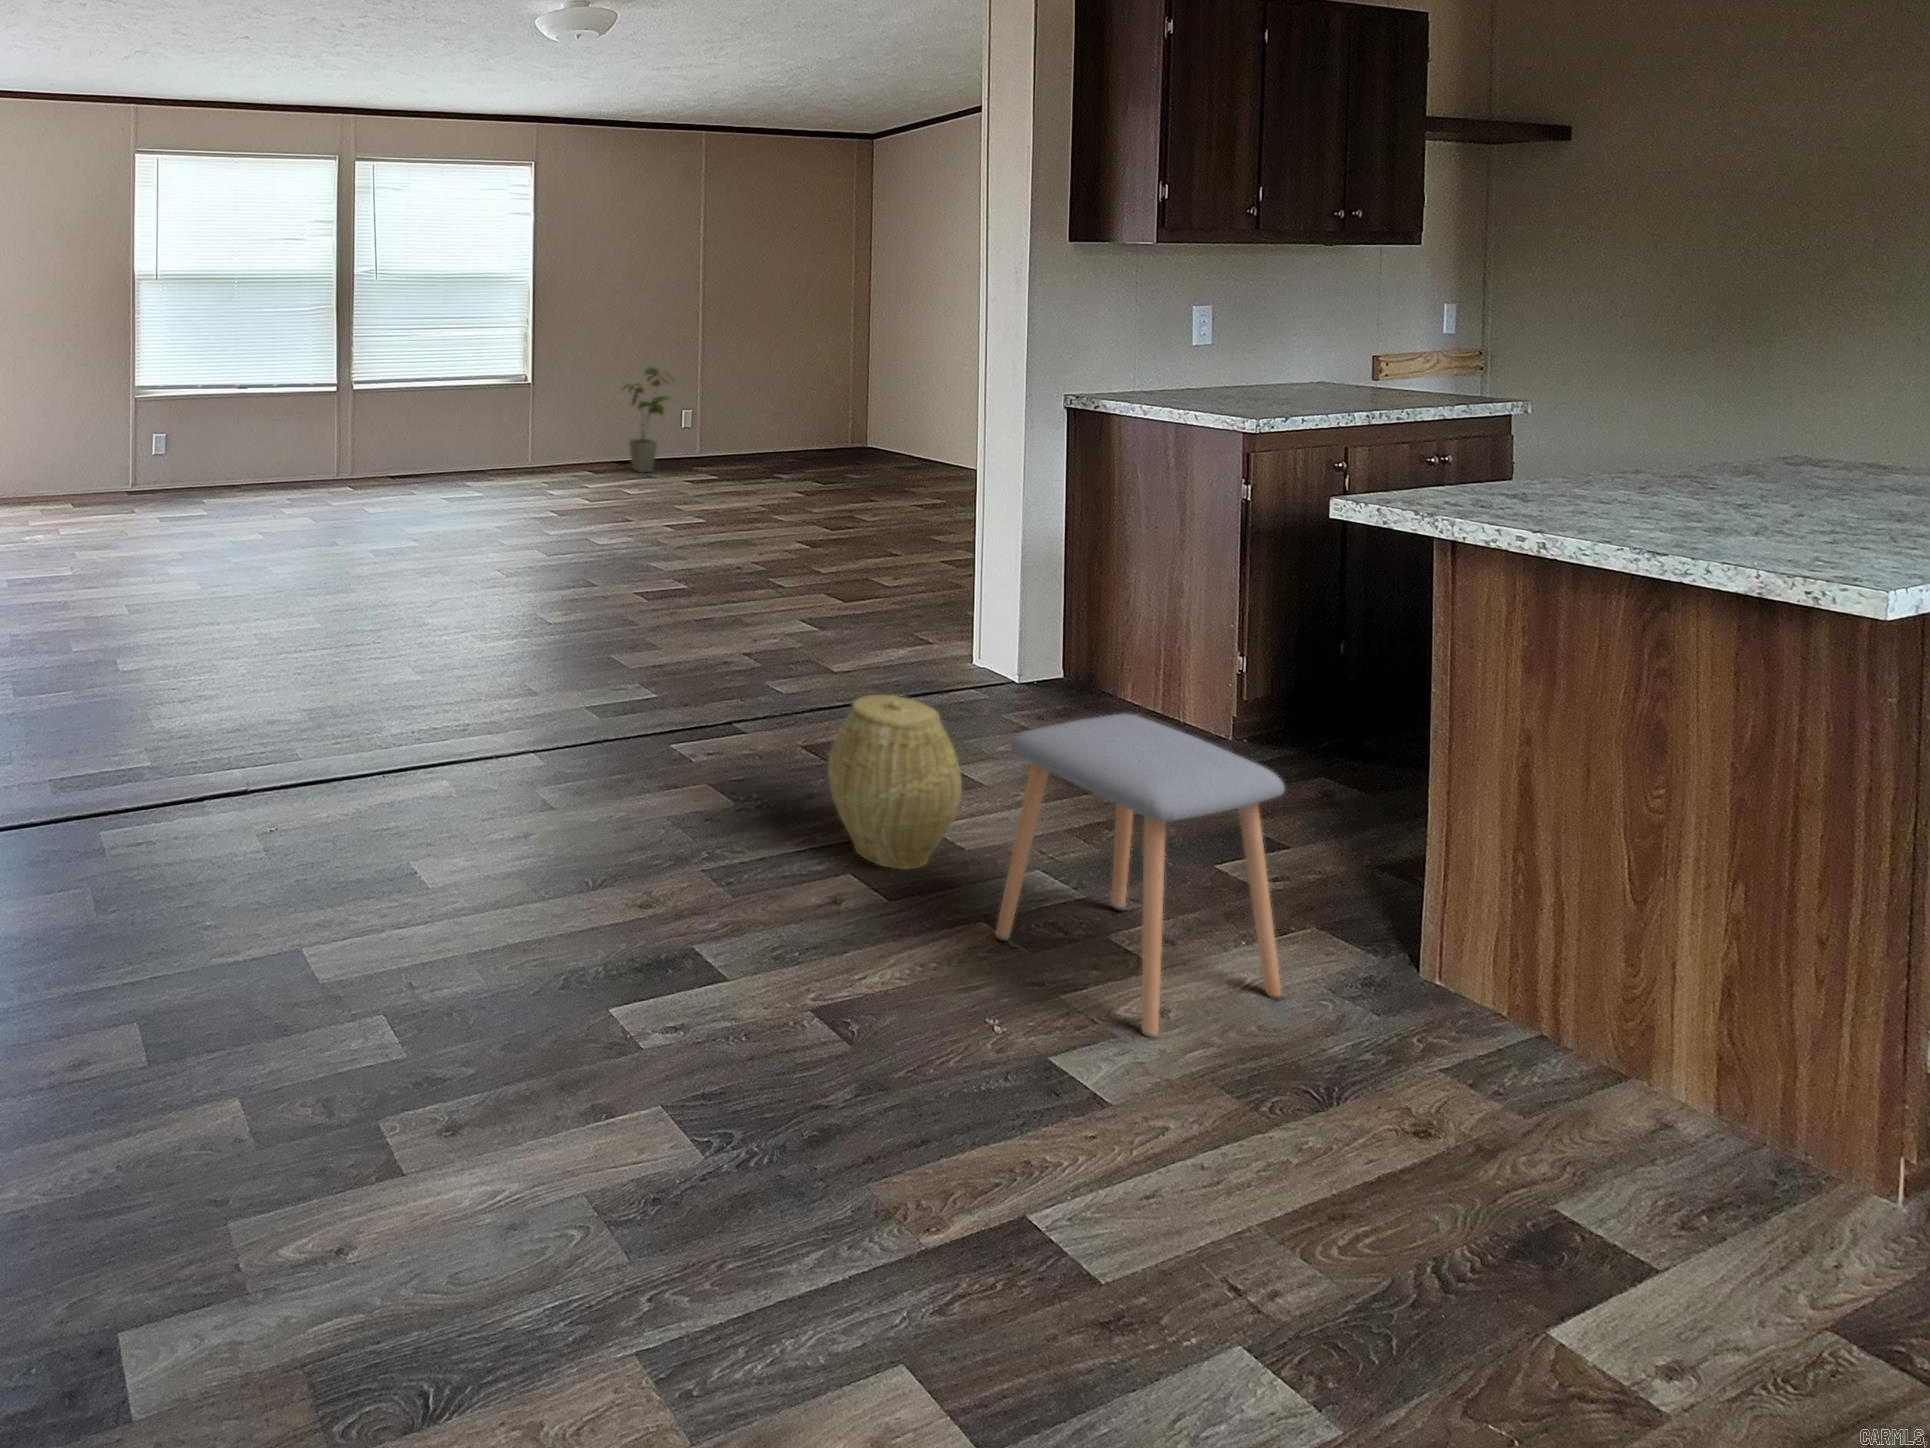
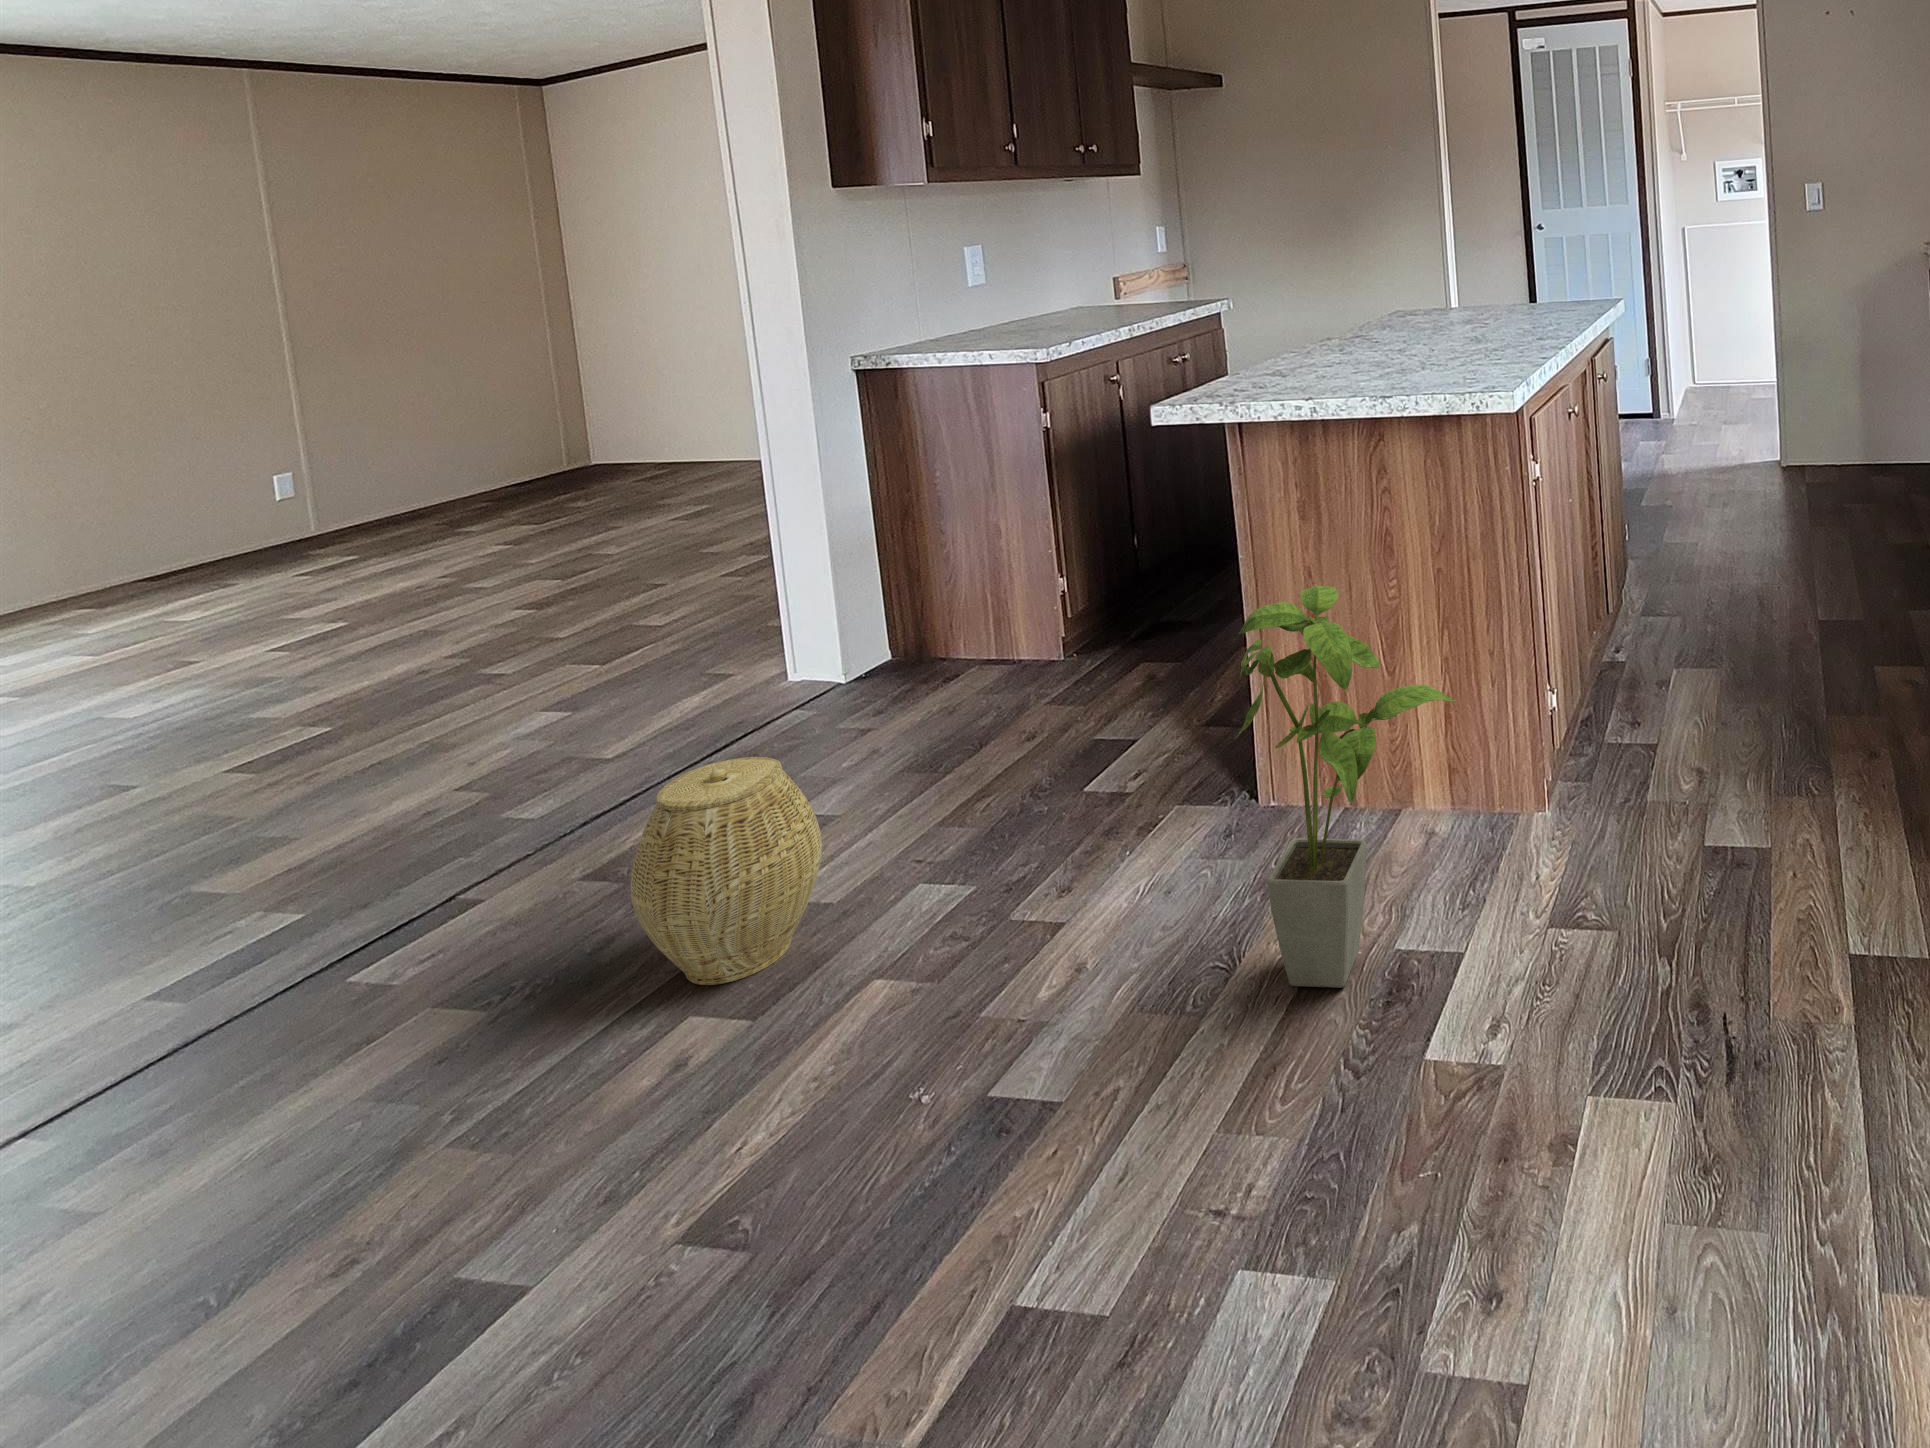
house plant: present [624,367,668,472] -> present [1235,586,1455,988]
stool: present [996,713,1285,1039] -> none [882,674,1172,1004]

